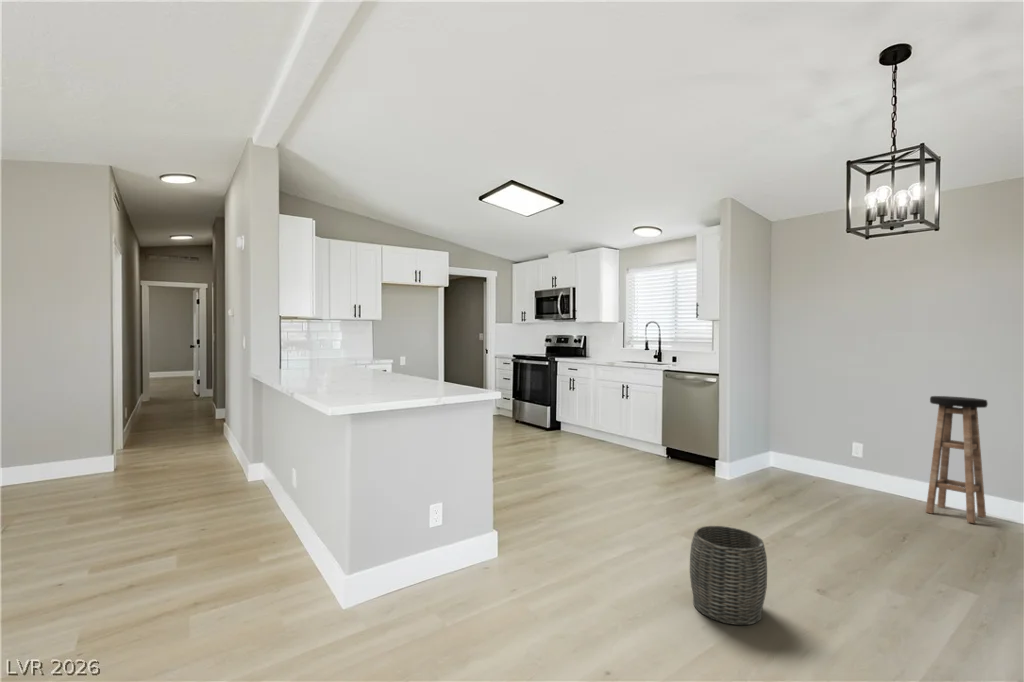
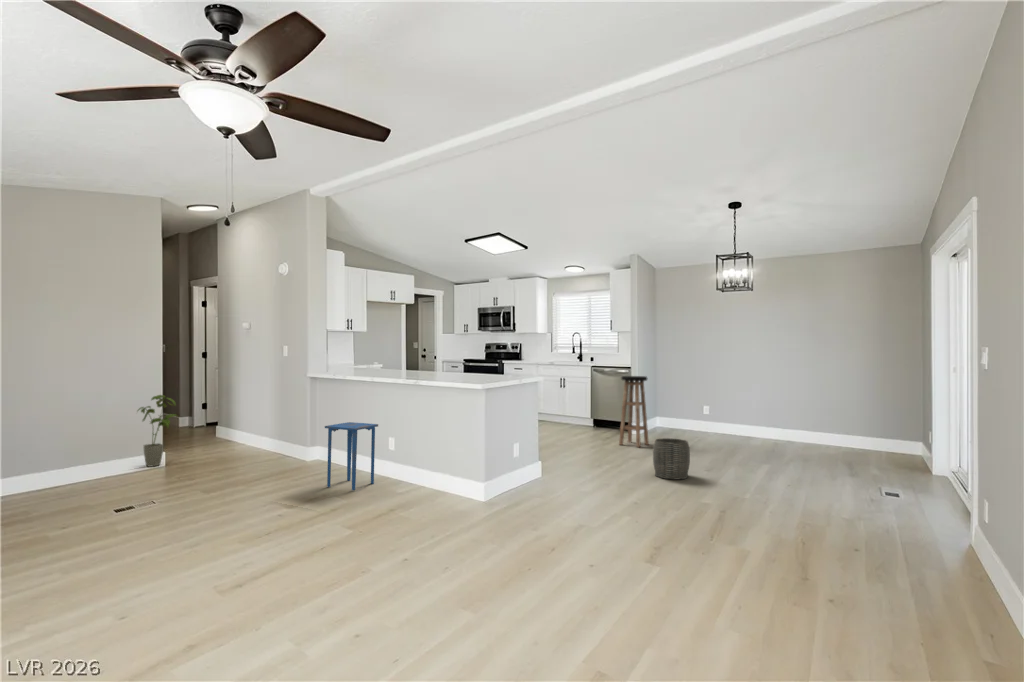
bar stool: present [926,396,988,523] -> present [619,376,649,447]
house plant: none [28,397,89,485] -> present [138,395,177,467]
side table: none [131,455,217,572] -> present [325,422,378,490]

